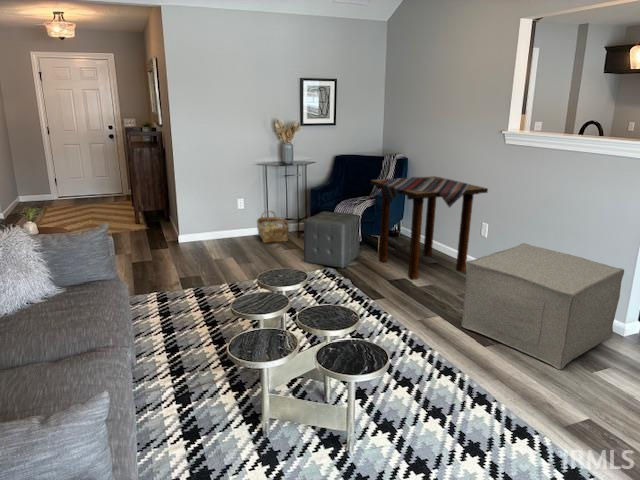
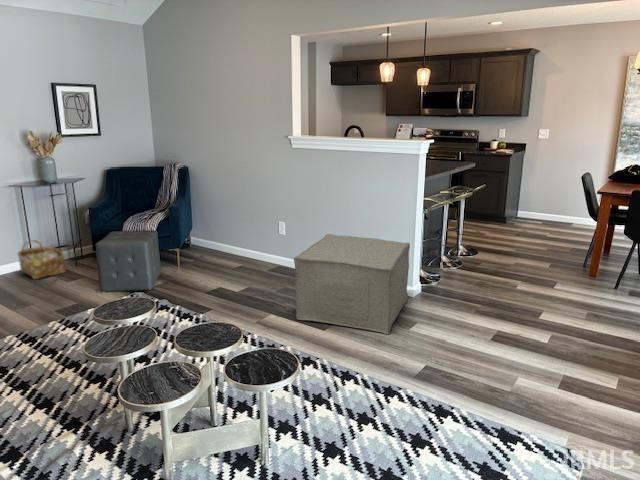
side table: present [371,176,488,280] -> none [164,182,282,287]

